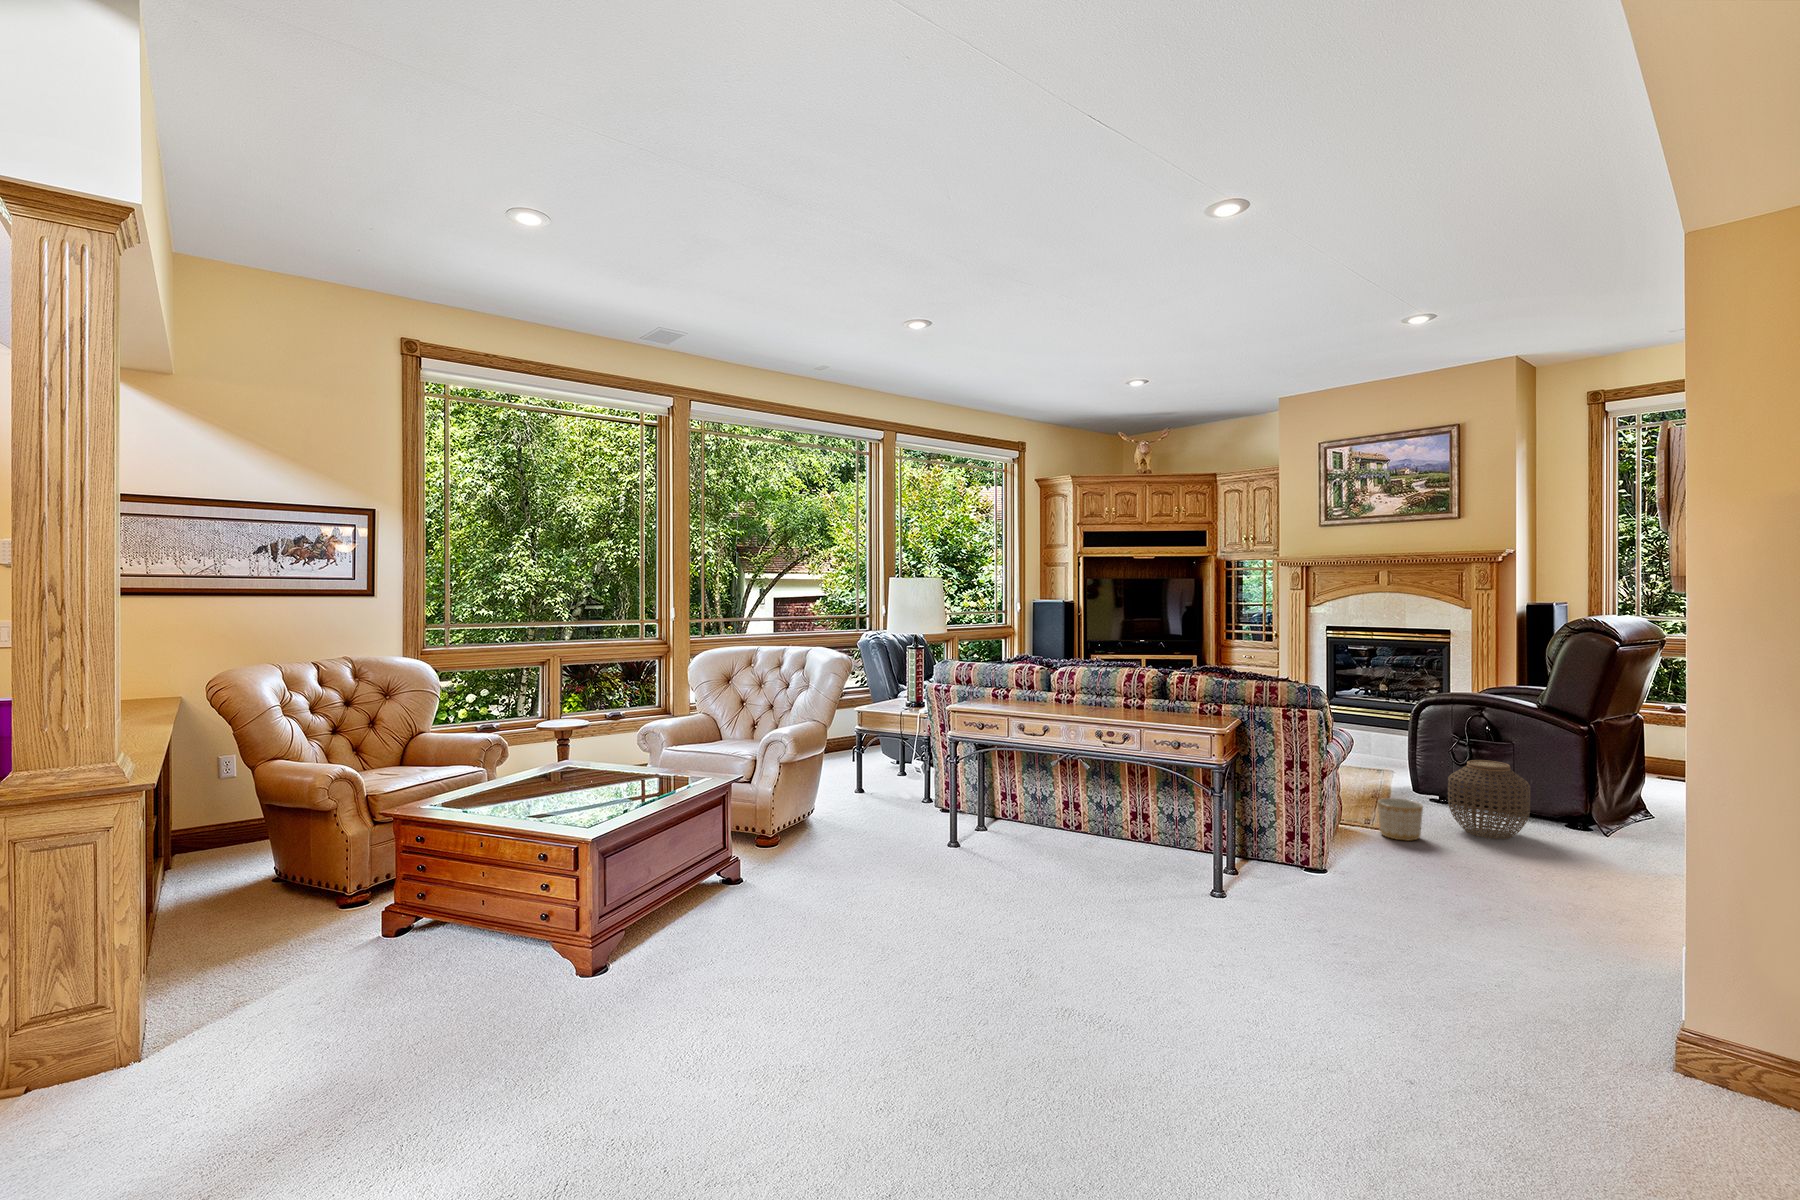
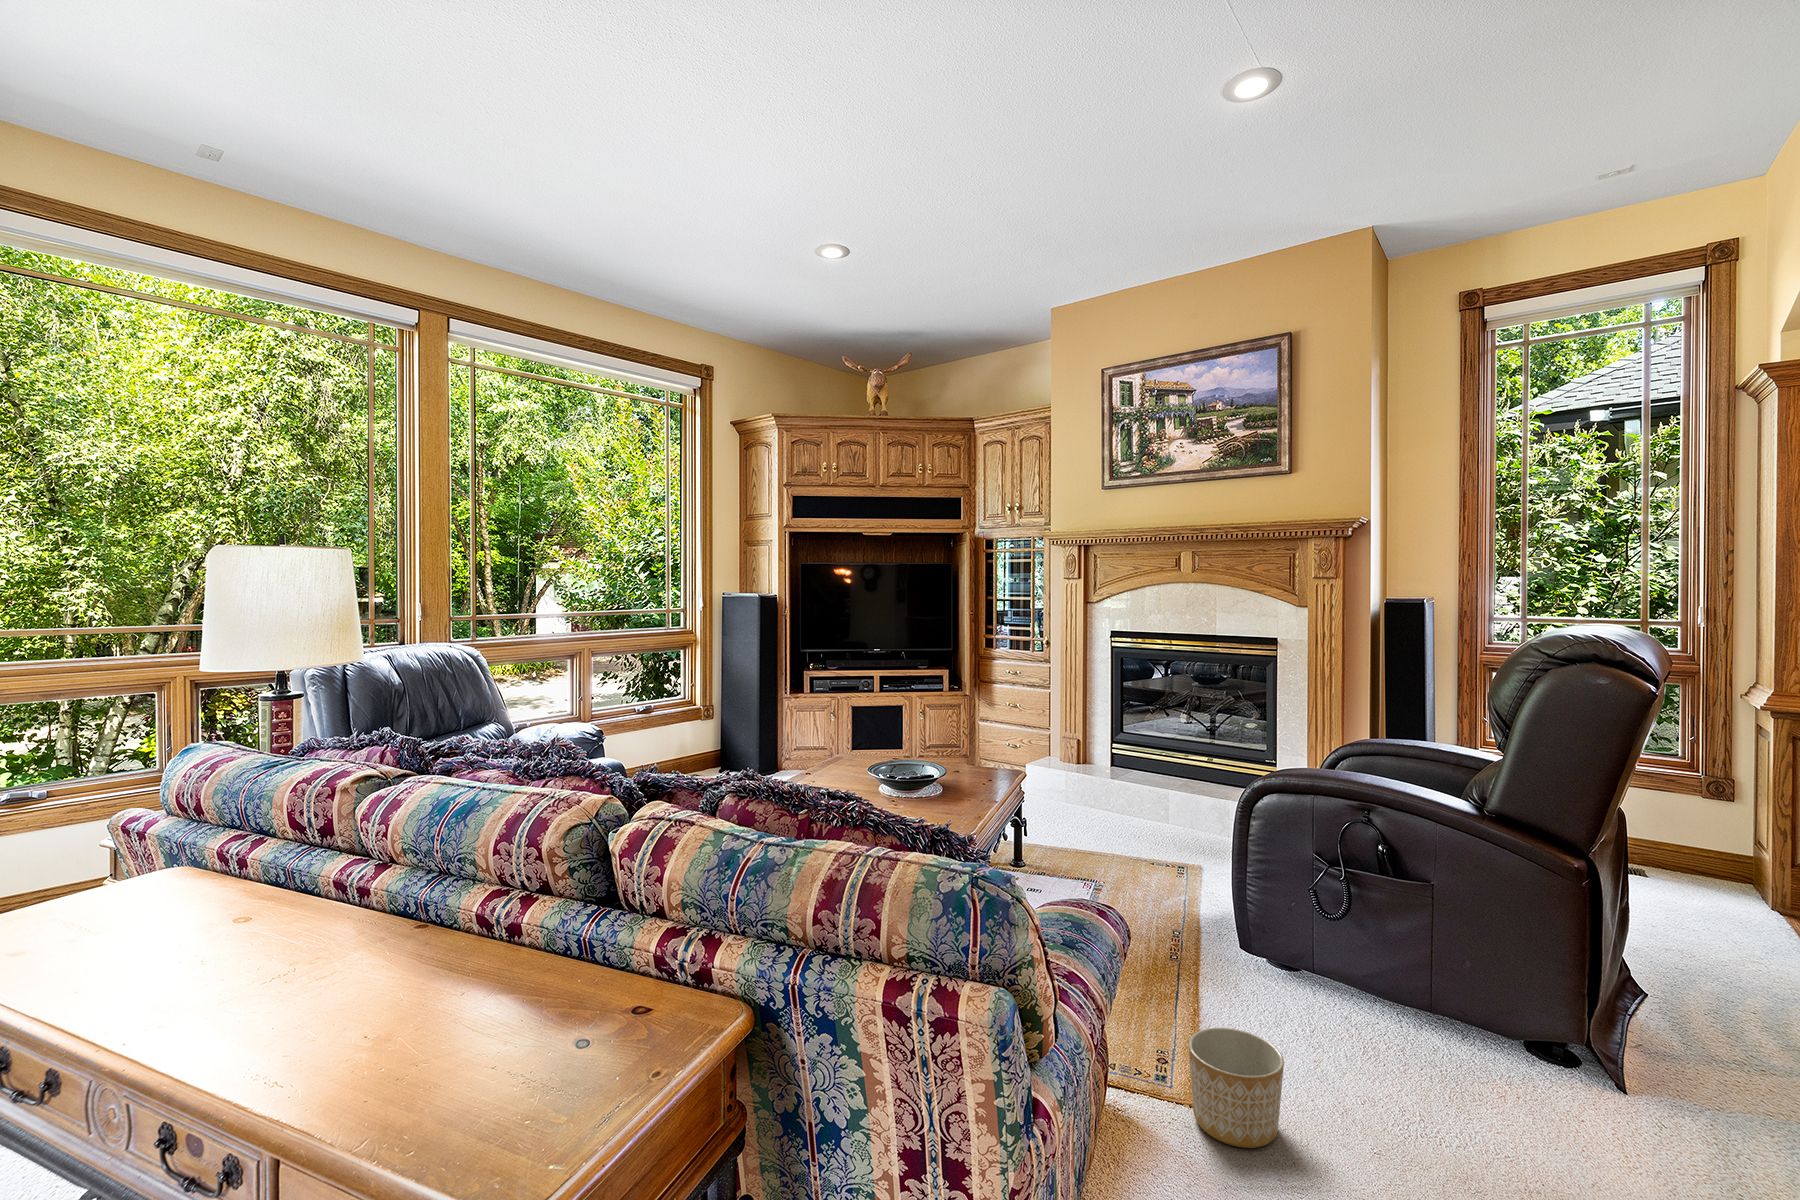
woven basket: present [1448,760,1530,839] -> none [1323,929,1493,1117]

